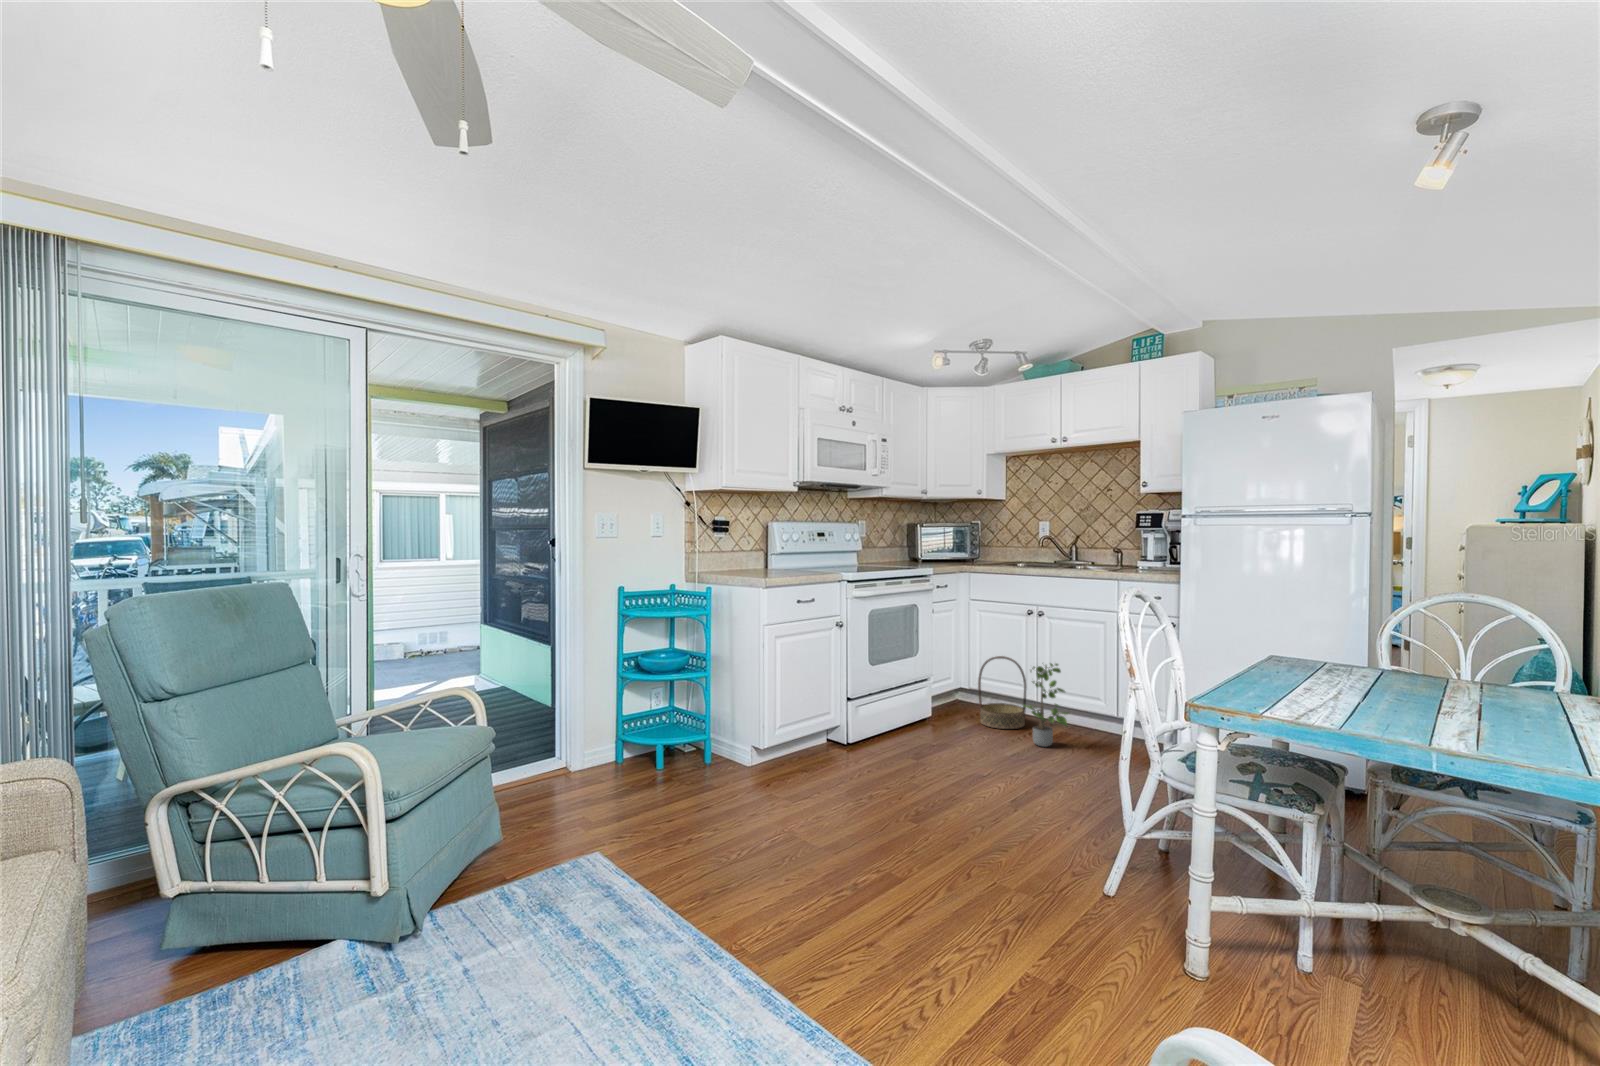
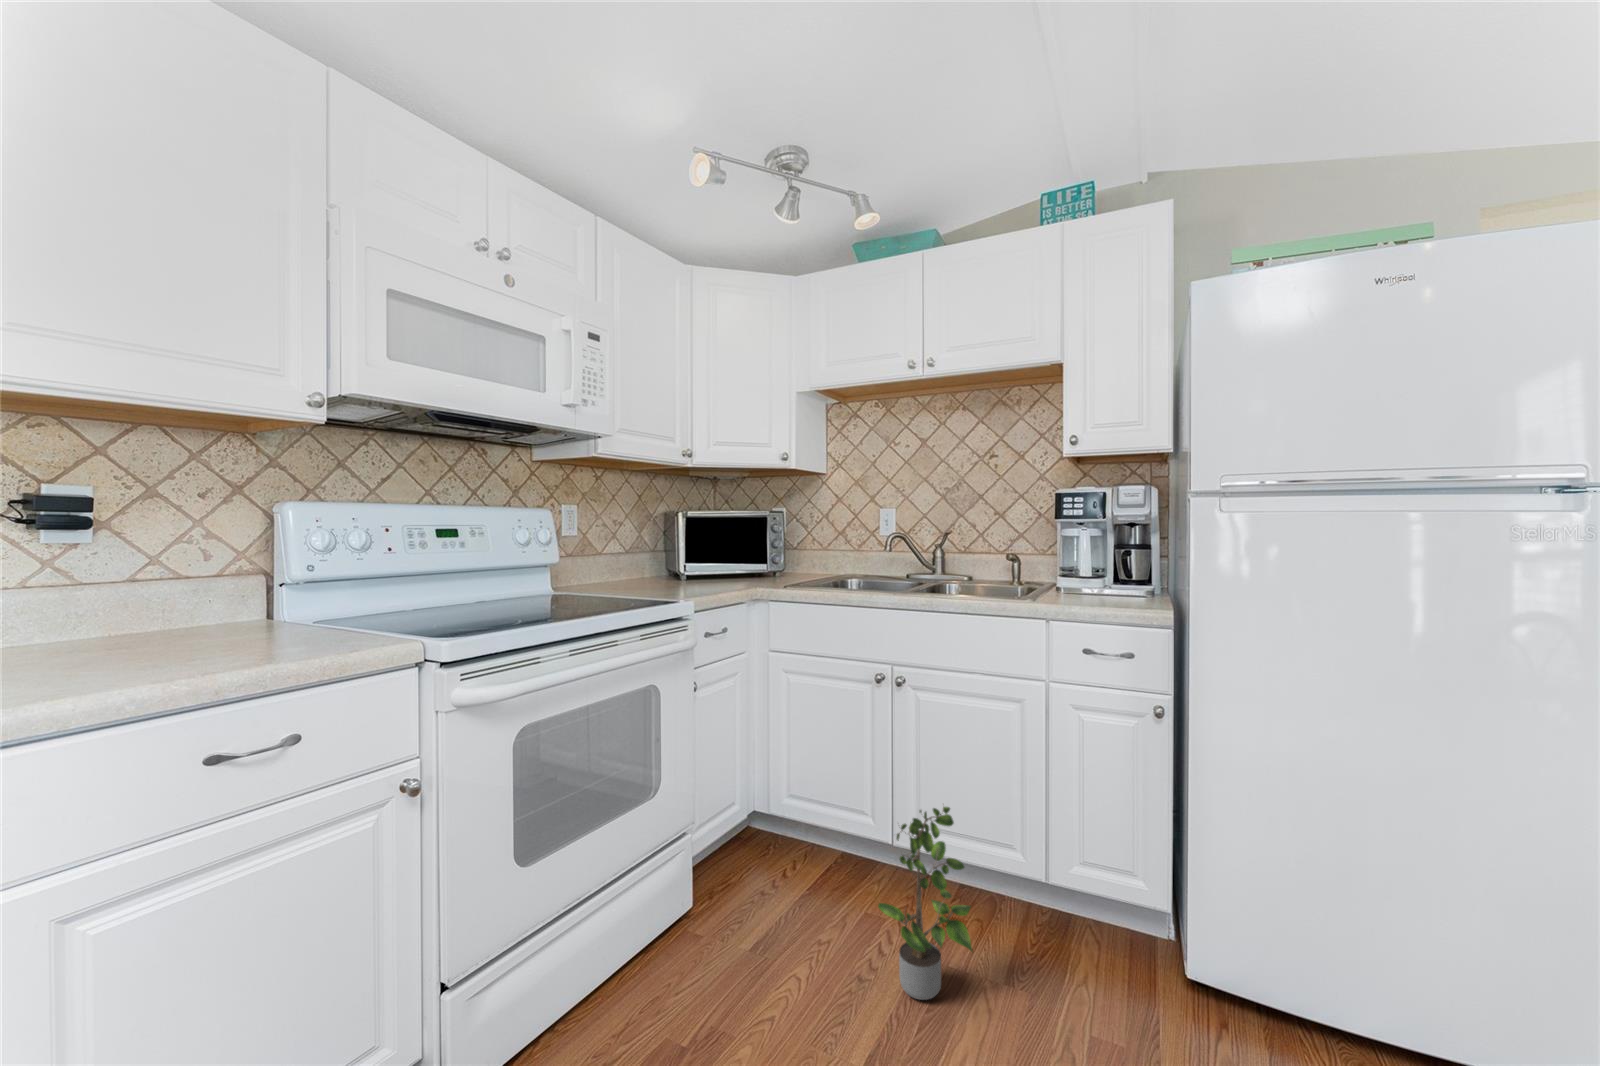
basket: present [978,656,1026,729] -> none [783,771,875,928]

